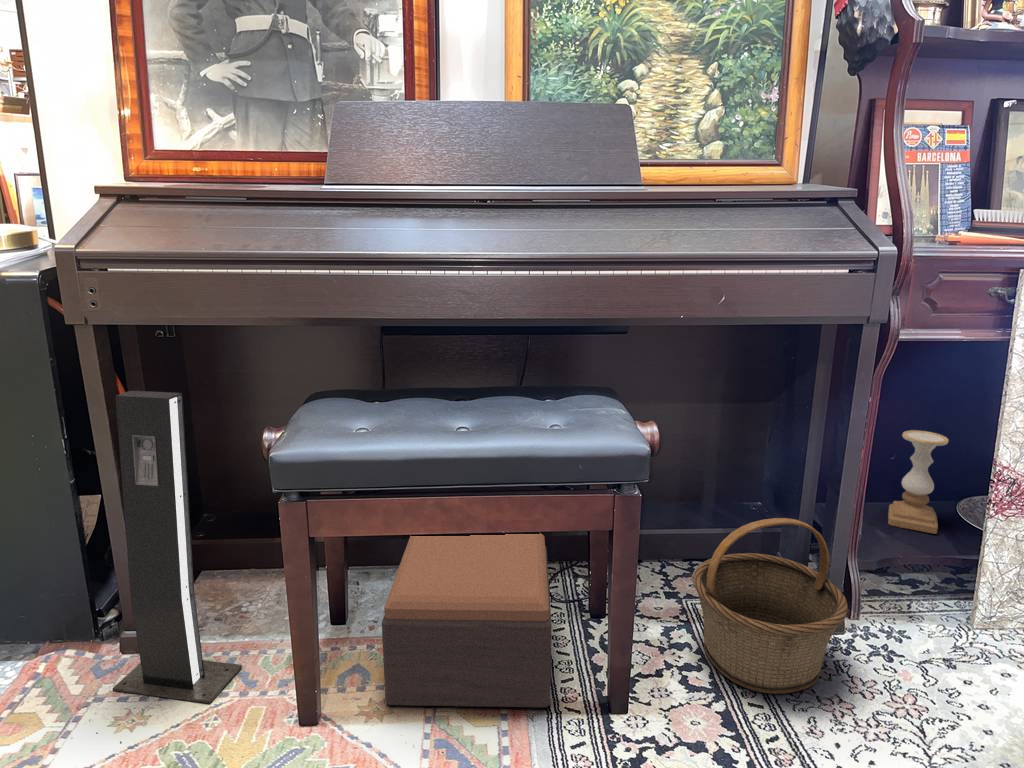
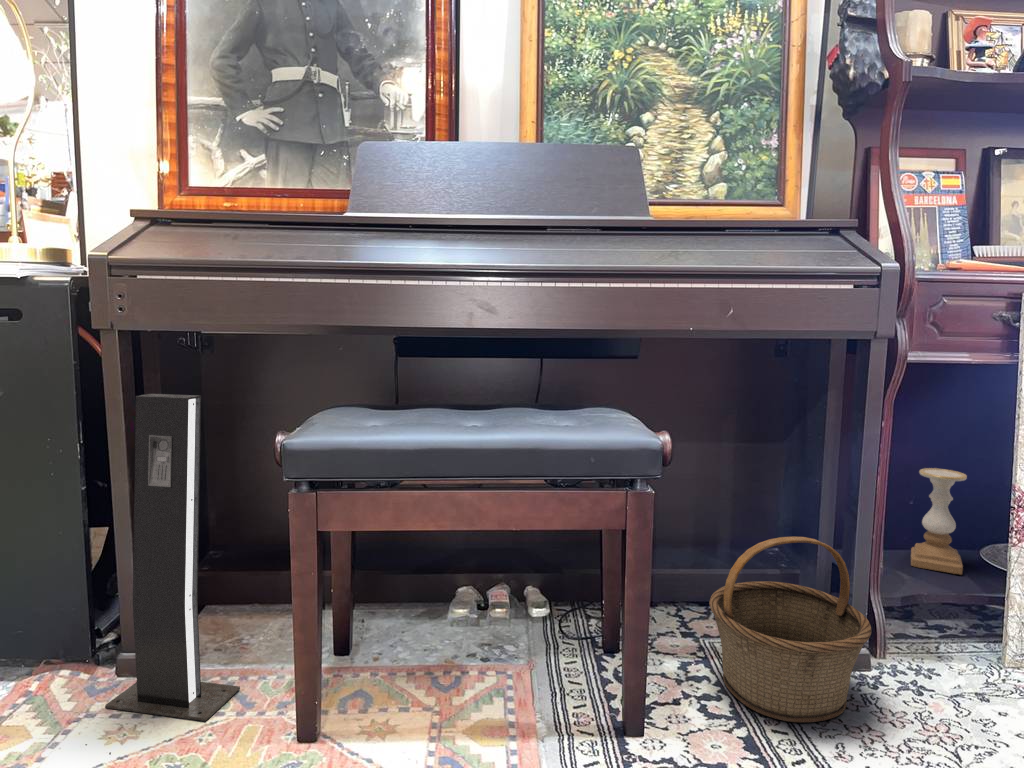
footstool: present [382,533,552,708] -> none [388,552,564,731]

